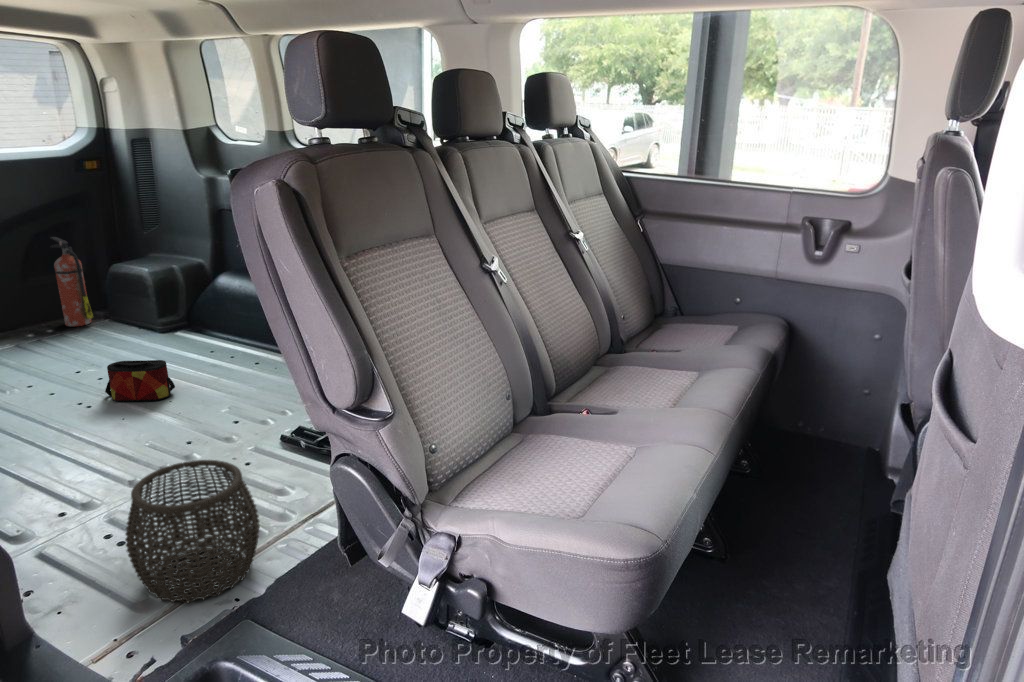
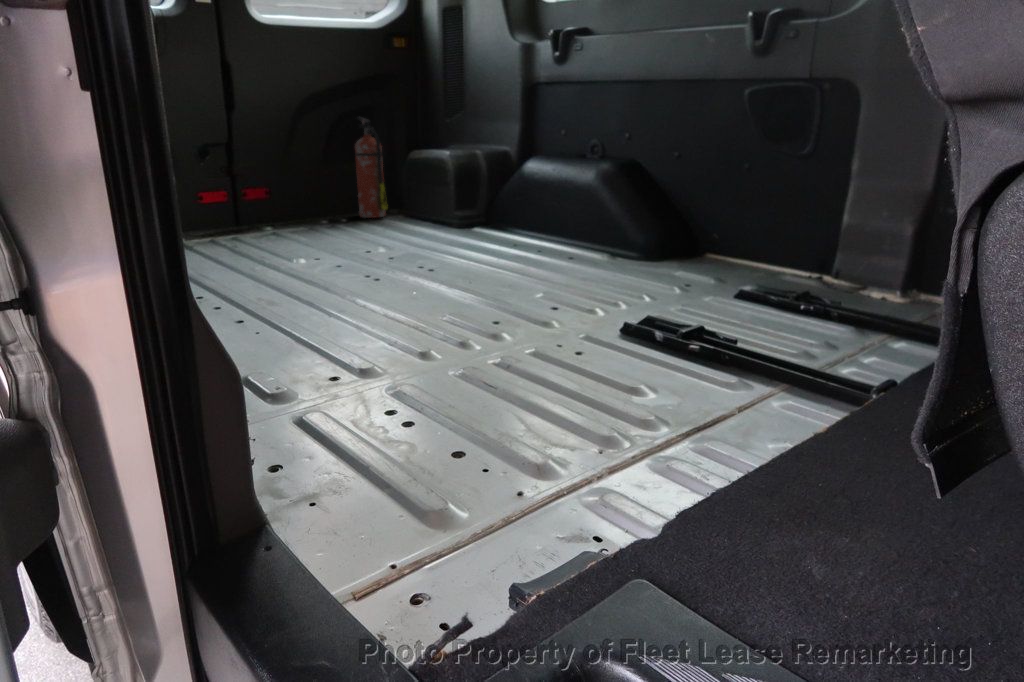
bag: present [105,360,175,402] -> none [396,228,476,280]
woven basket: present [125,460,260,603] -> none [422,293,640,528]

